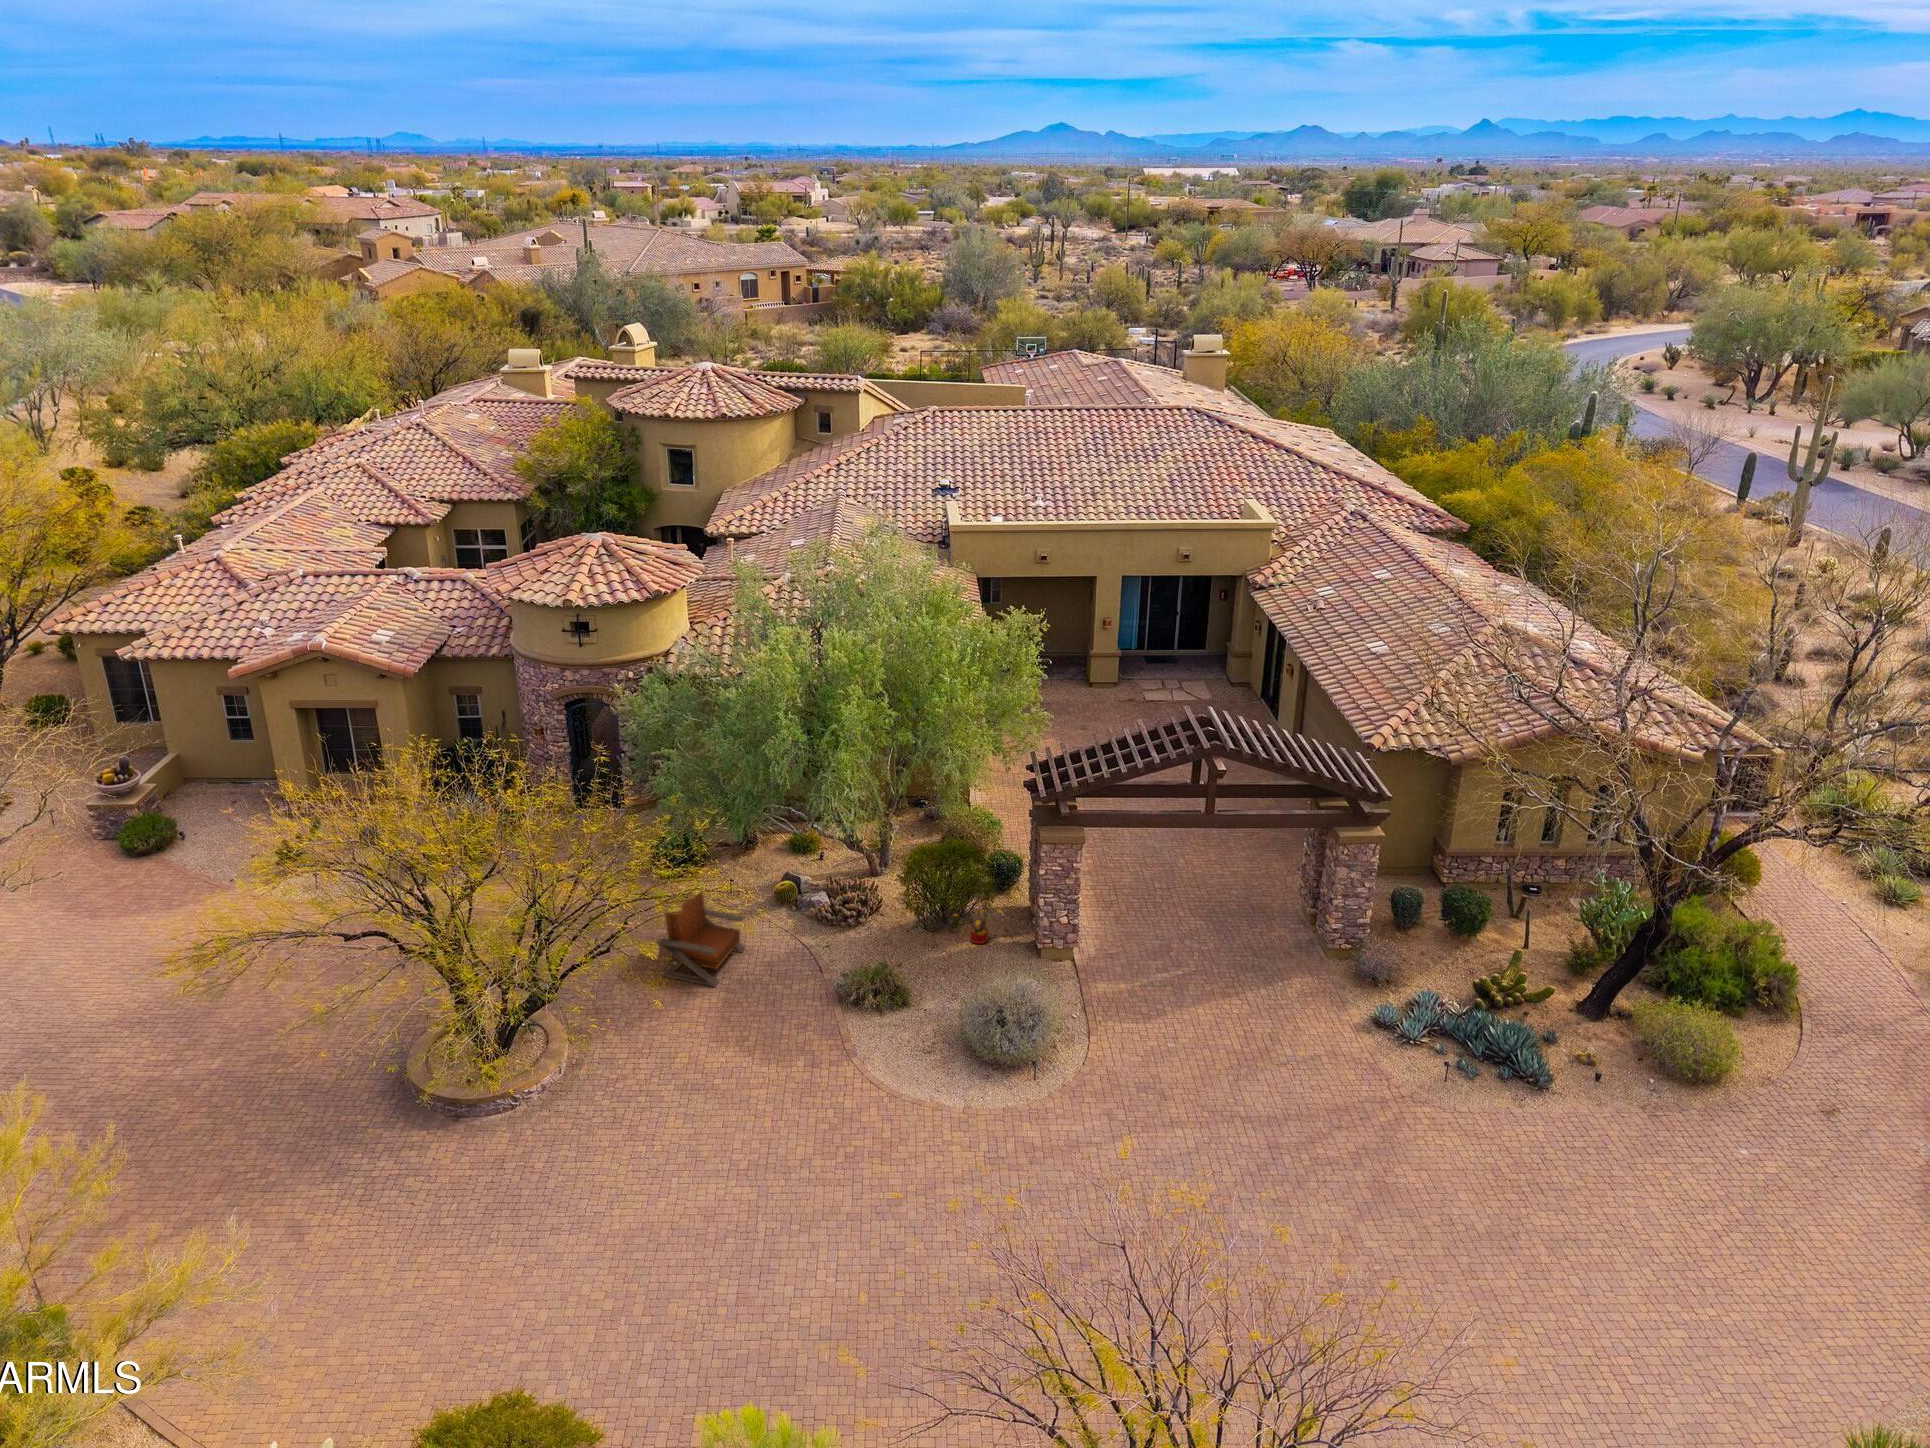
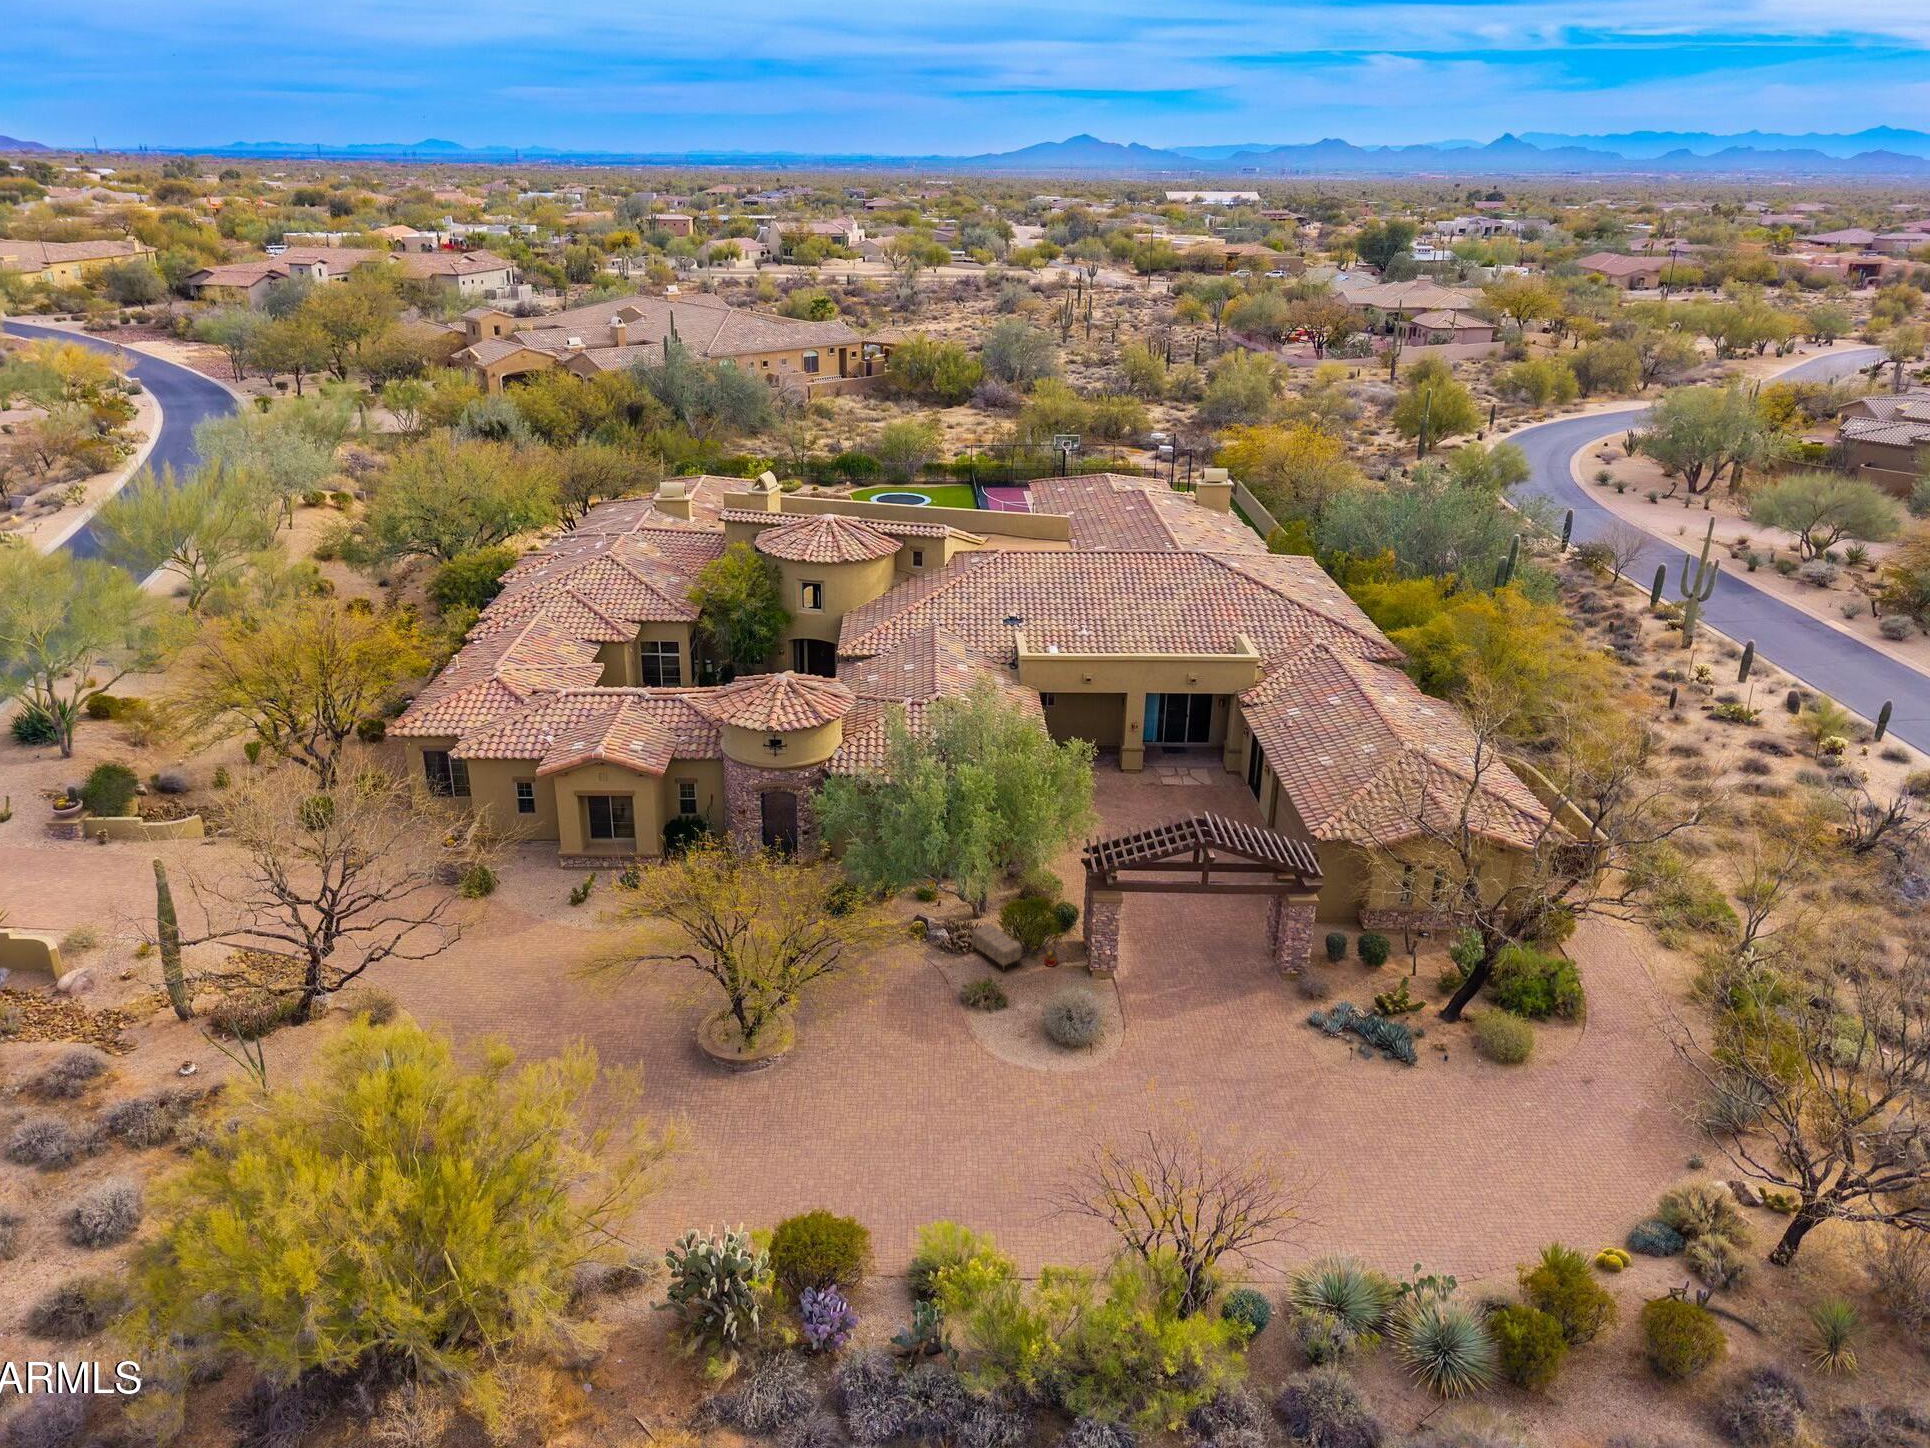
bench: none [862,882,935,952] -> present [971,924,1022,970]
lounge chair: present [658,892,746,987] -> none [842,928,897,994]

